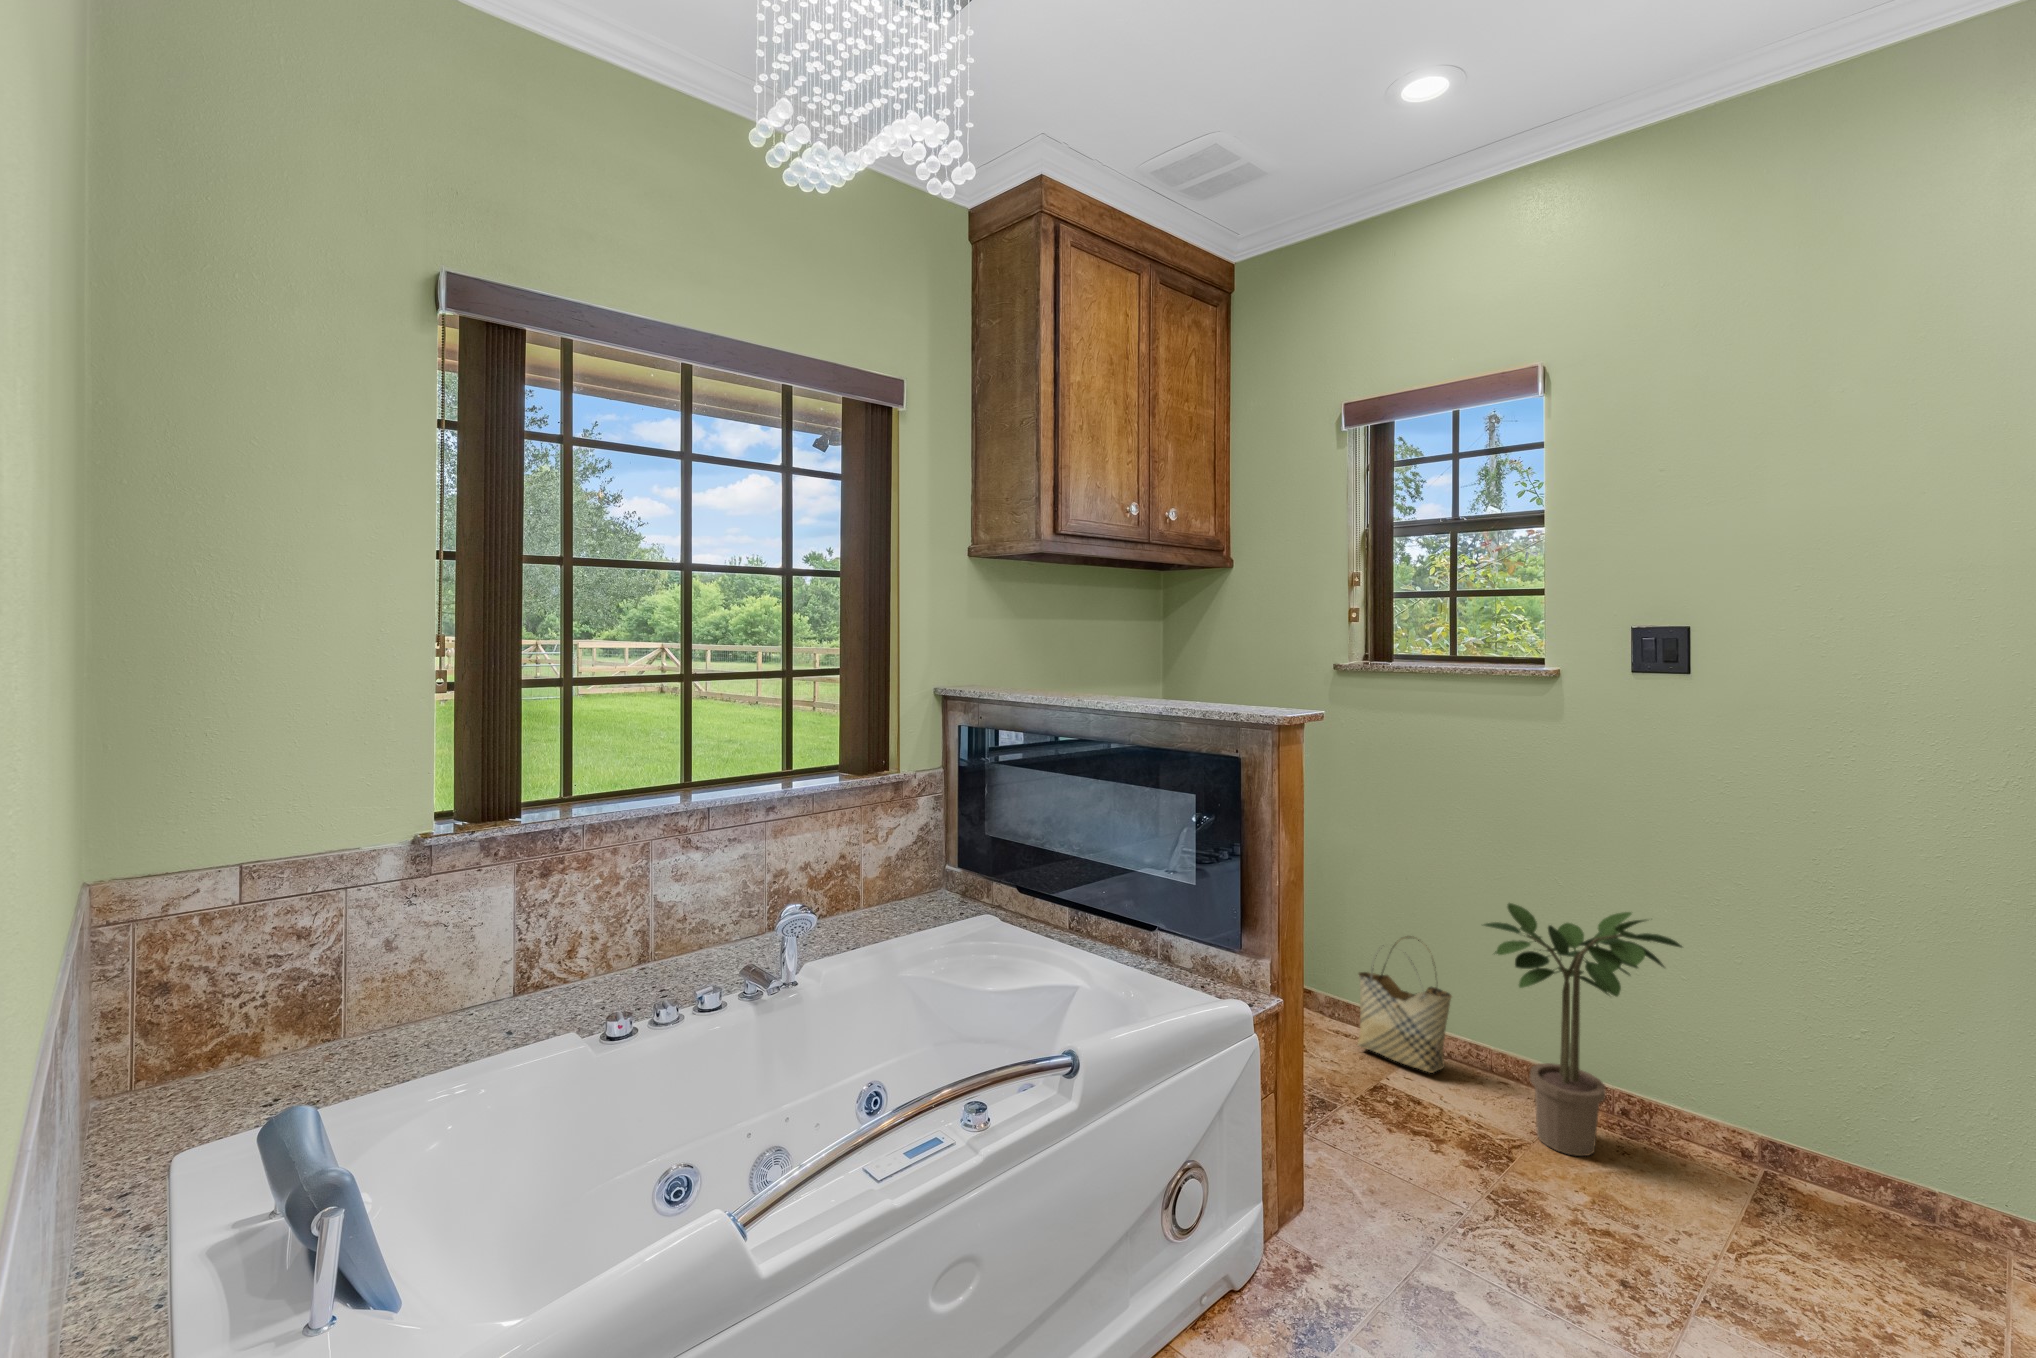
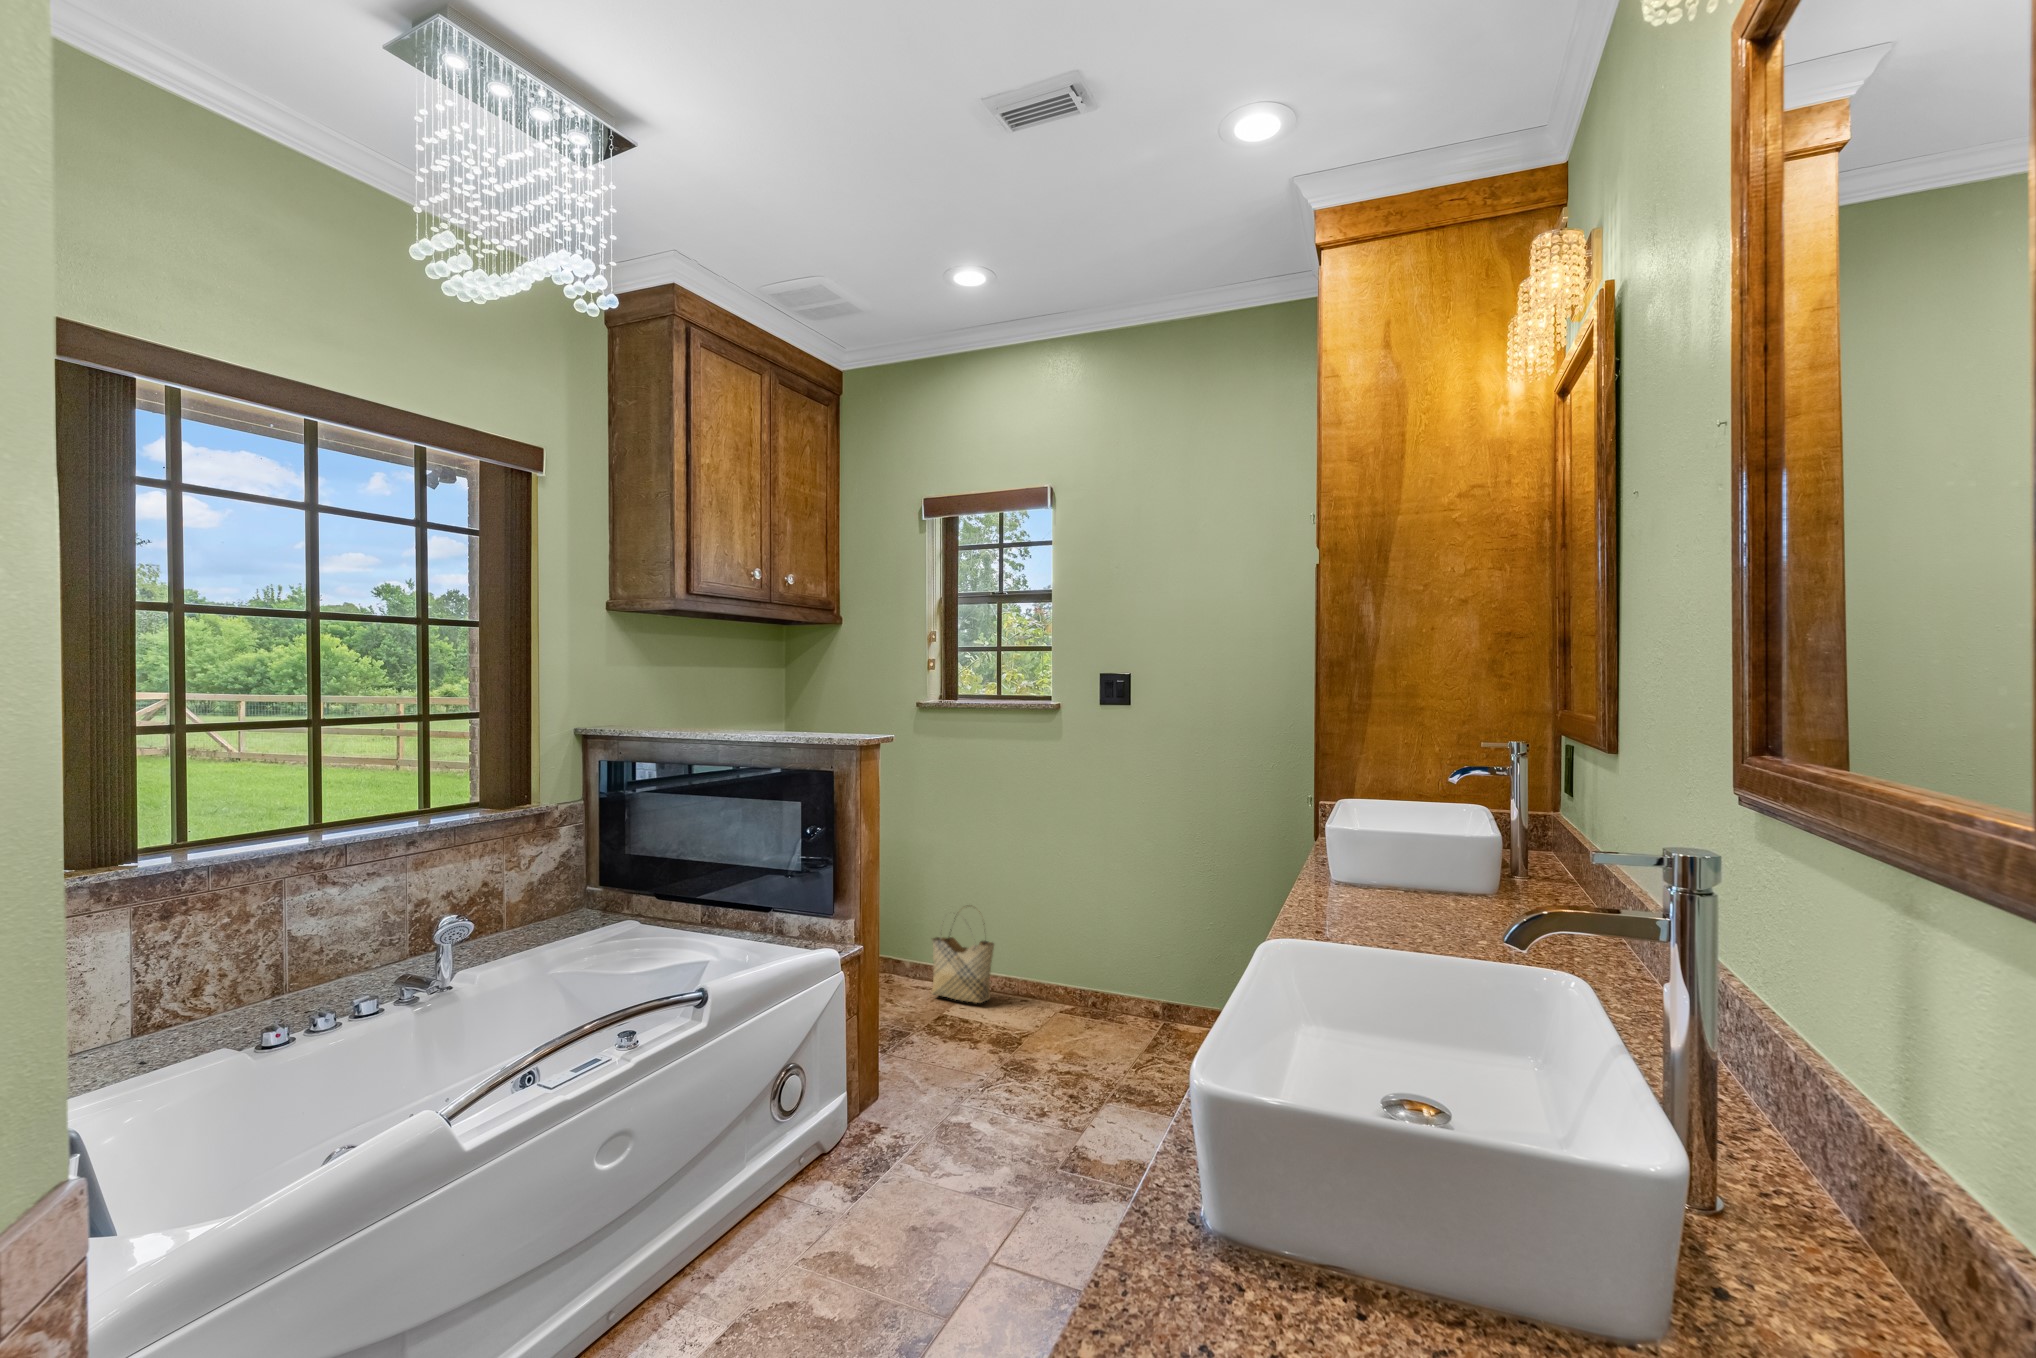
potted plant: present [1484,903,1682,1156] -> none [1008,866,1118,1035]

